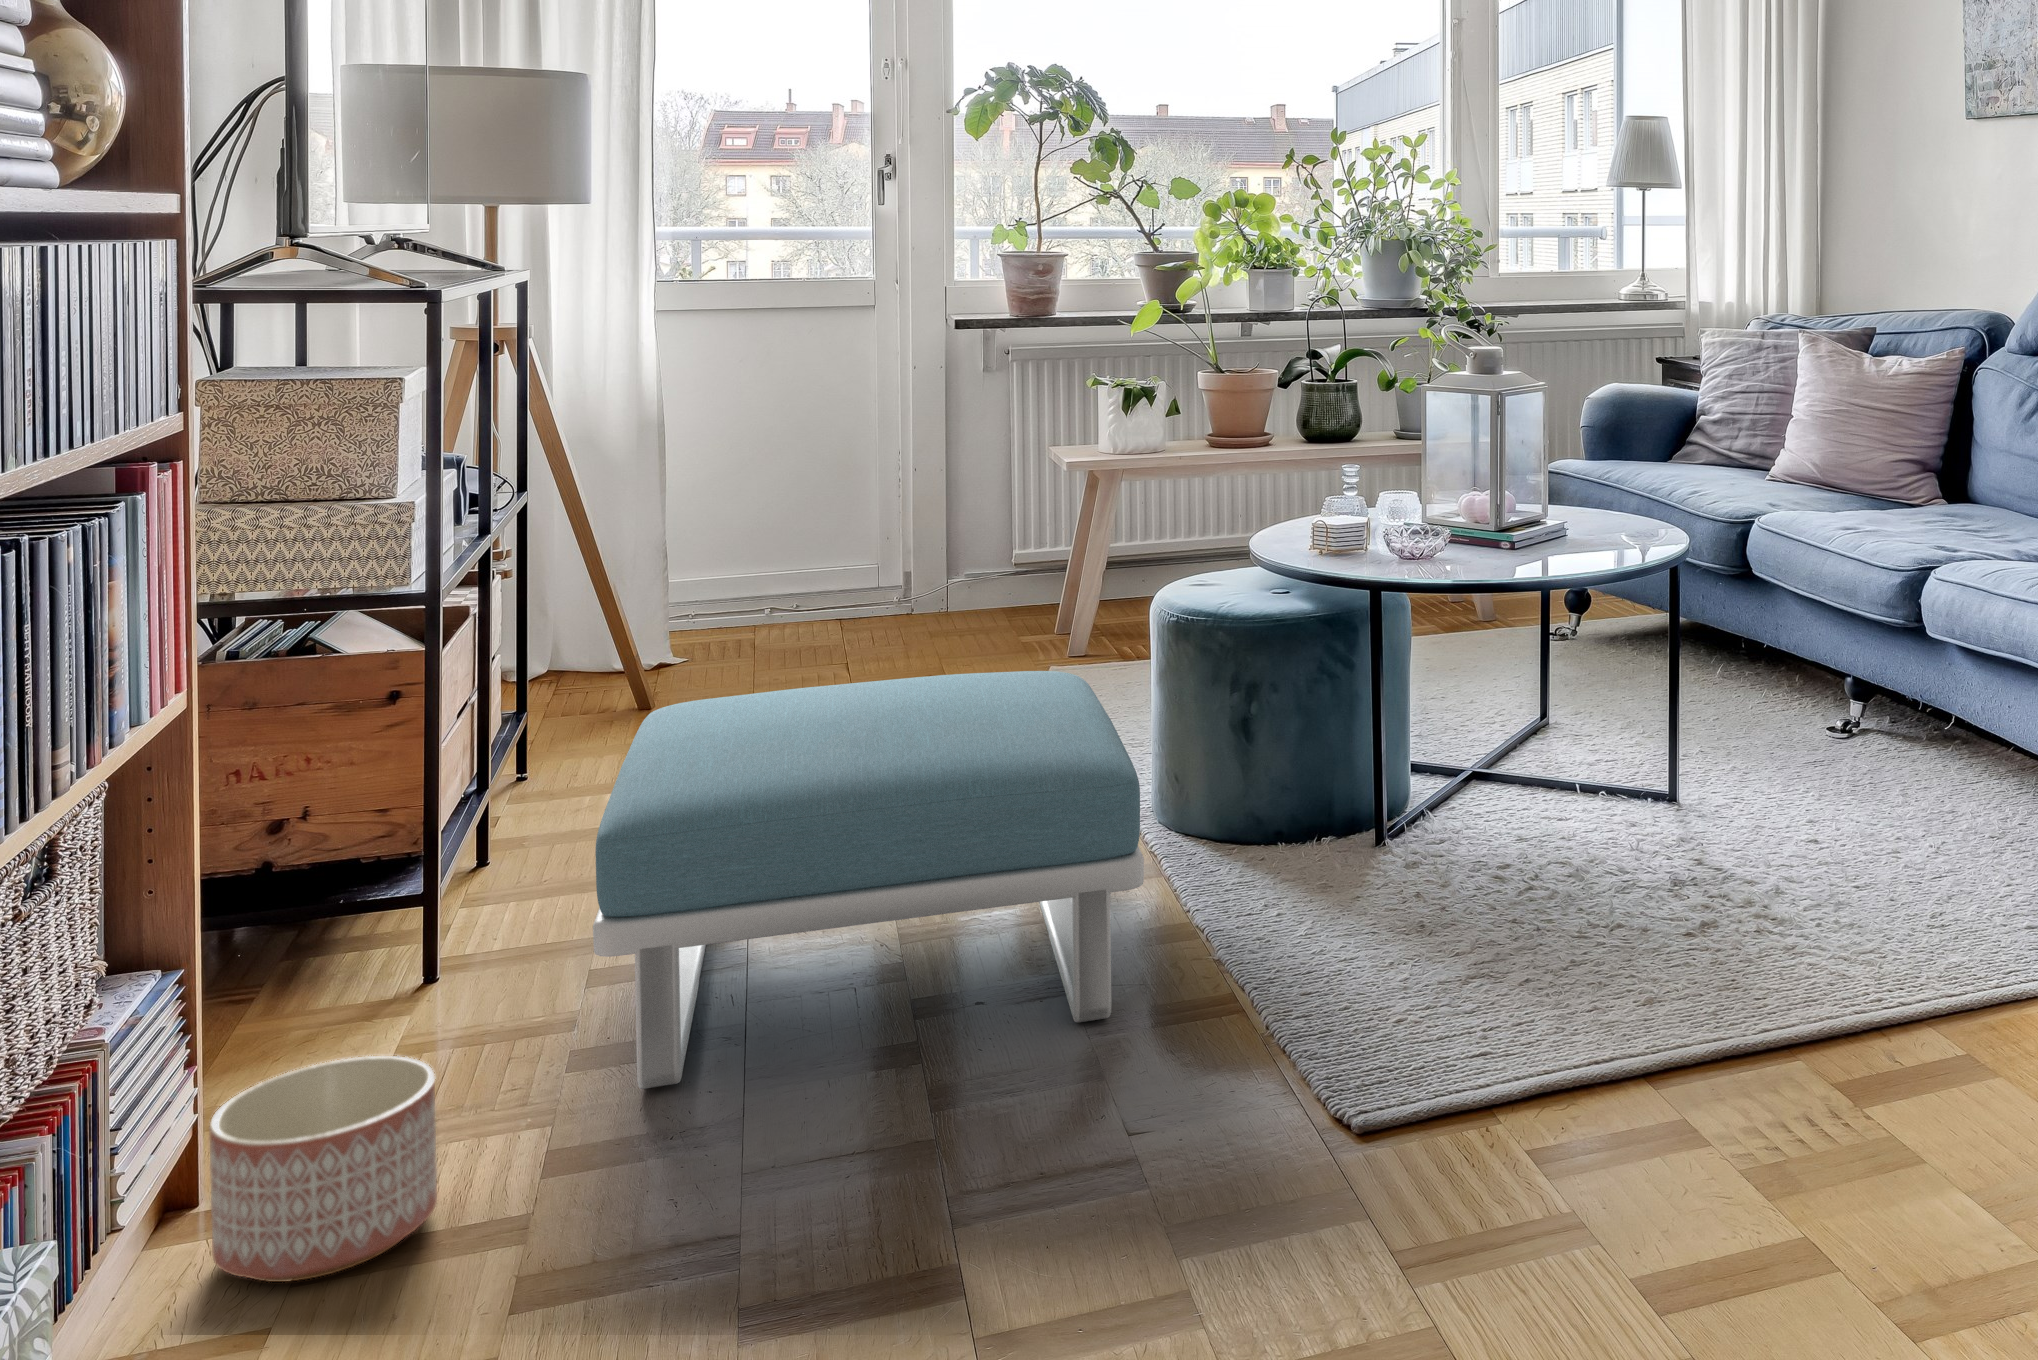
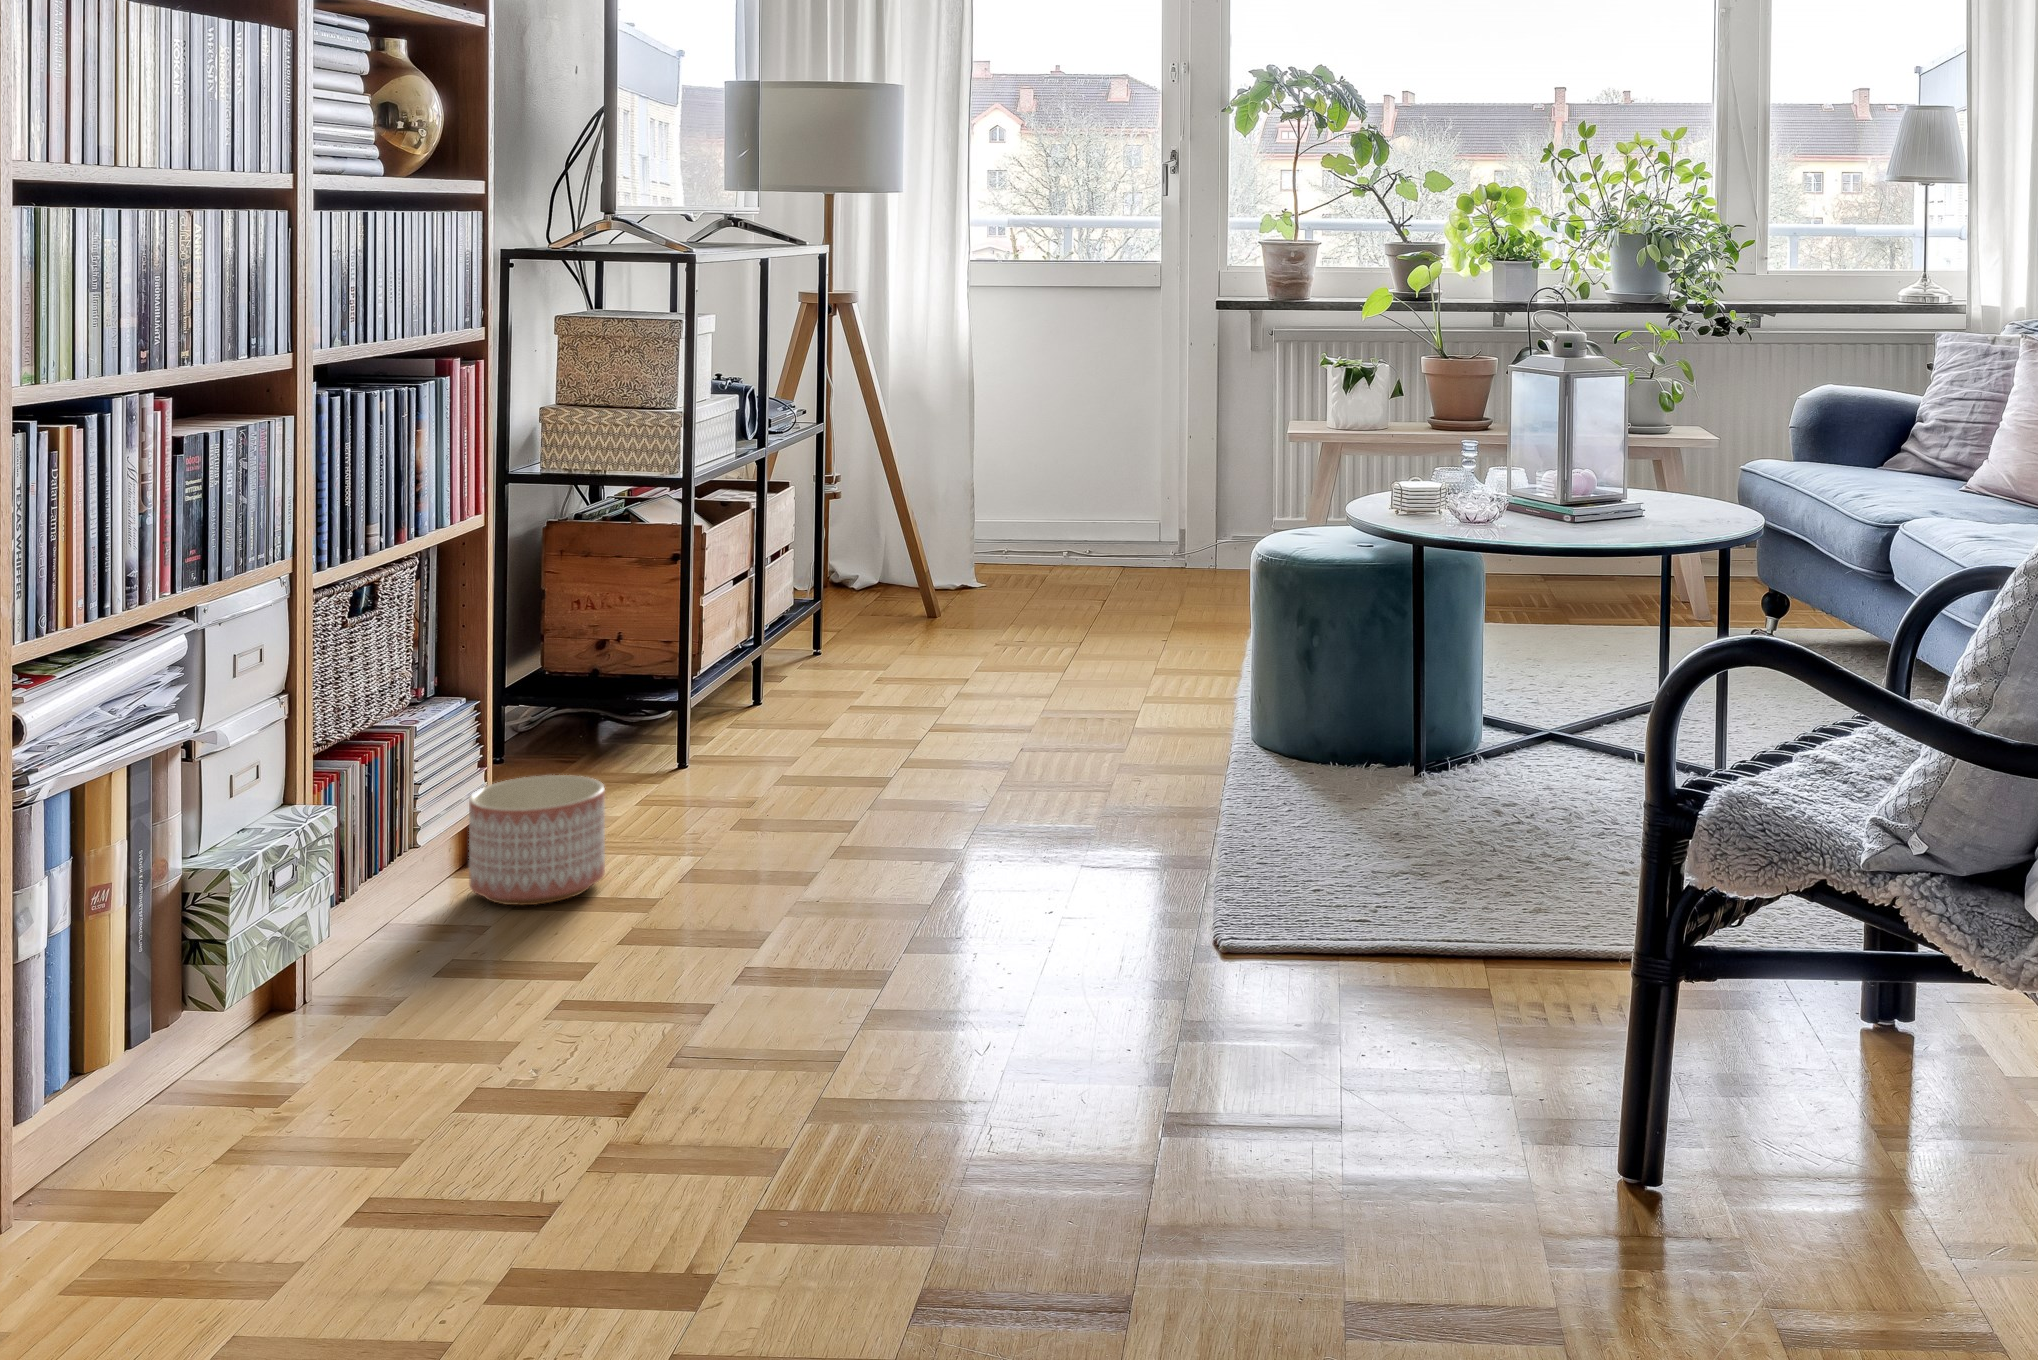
footstool: present [593,671,1144,1089] -> none [732,581,1173,850]

